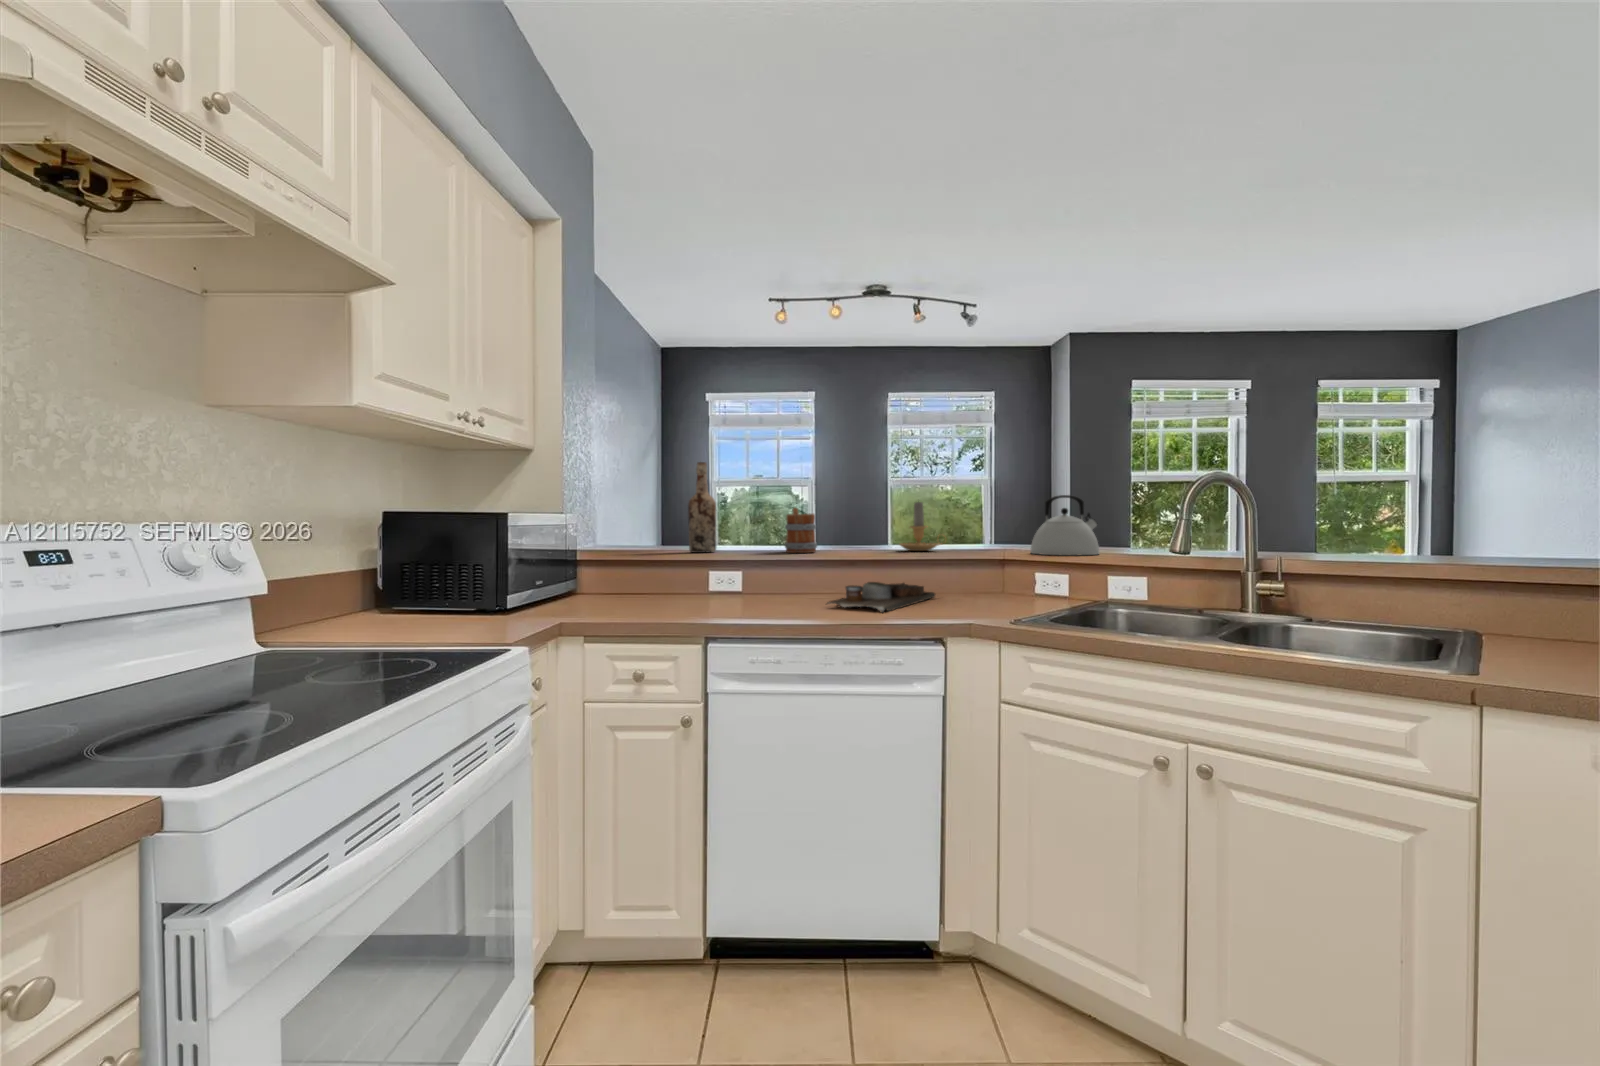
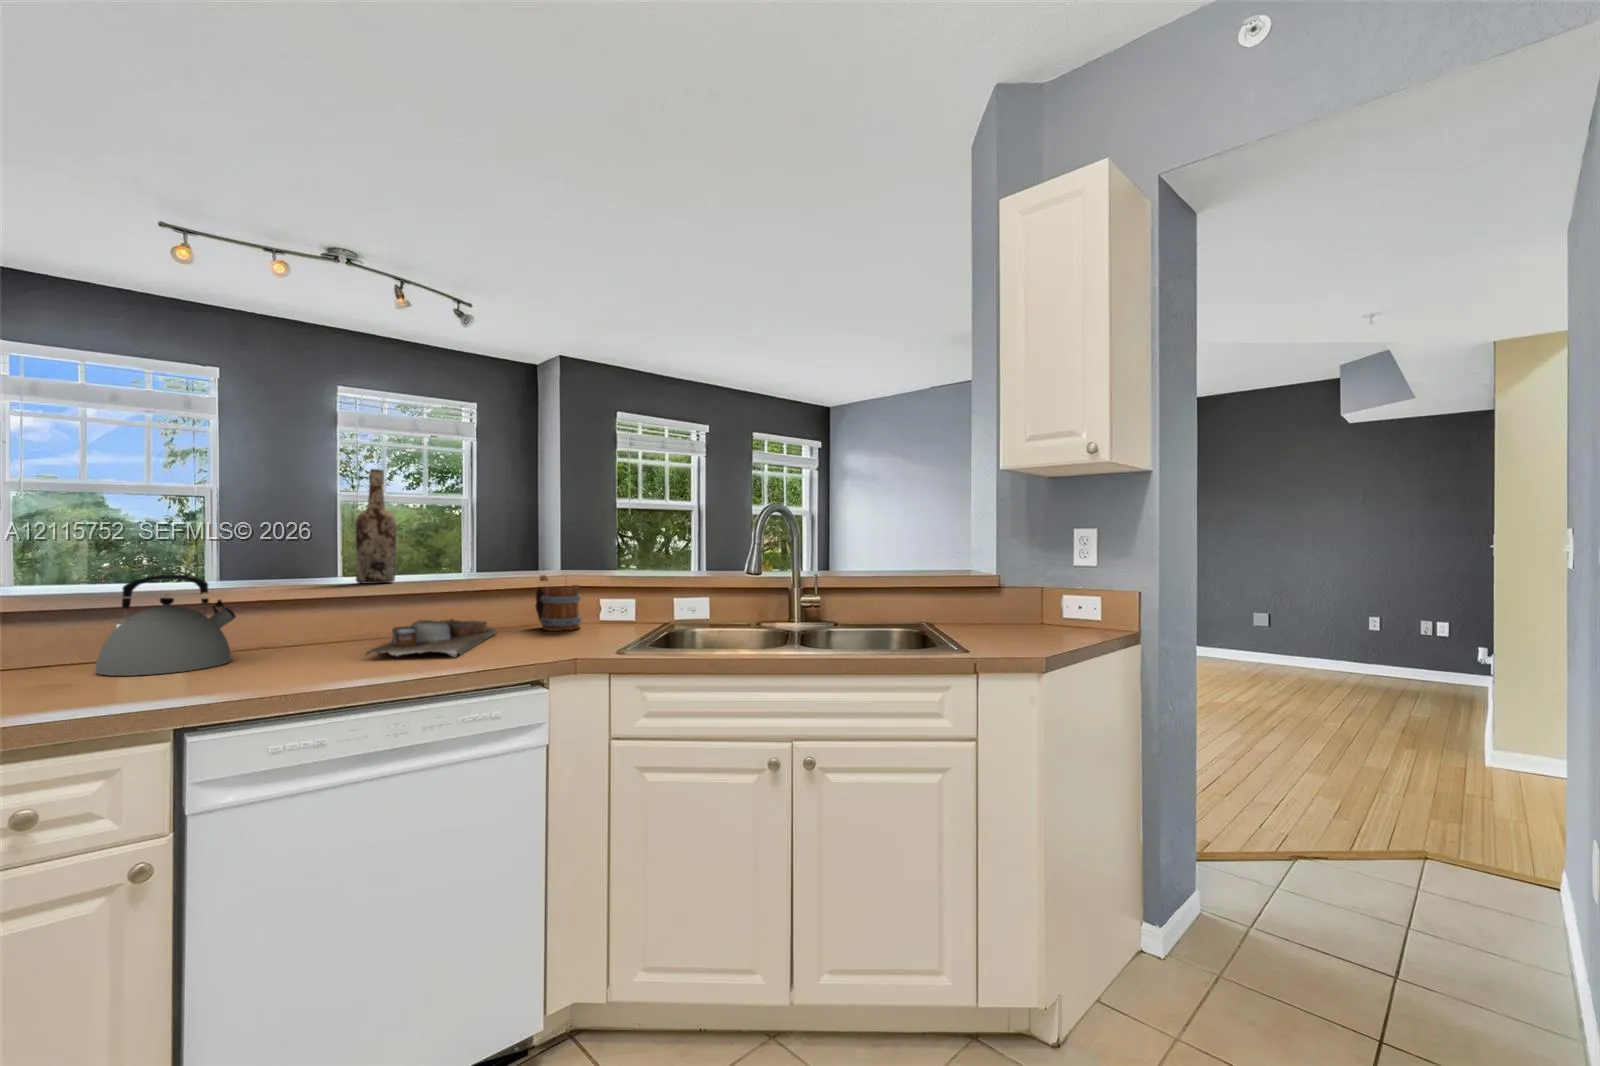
wine bottle: present [688,462,716,553] -> present [355,469,396,584]
kettle: present [1030,495,1099,555] -> present [95,574,235,676]
candle: present [900,502,942,551] -> none [436,518,499,580]
mug: present [785,508,817,553] -> present [535,575,582,631]

